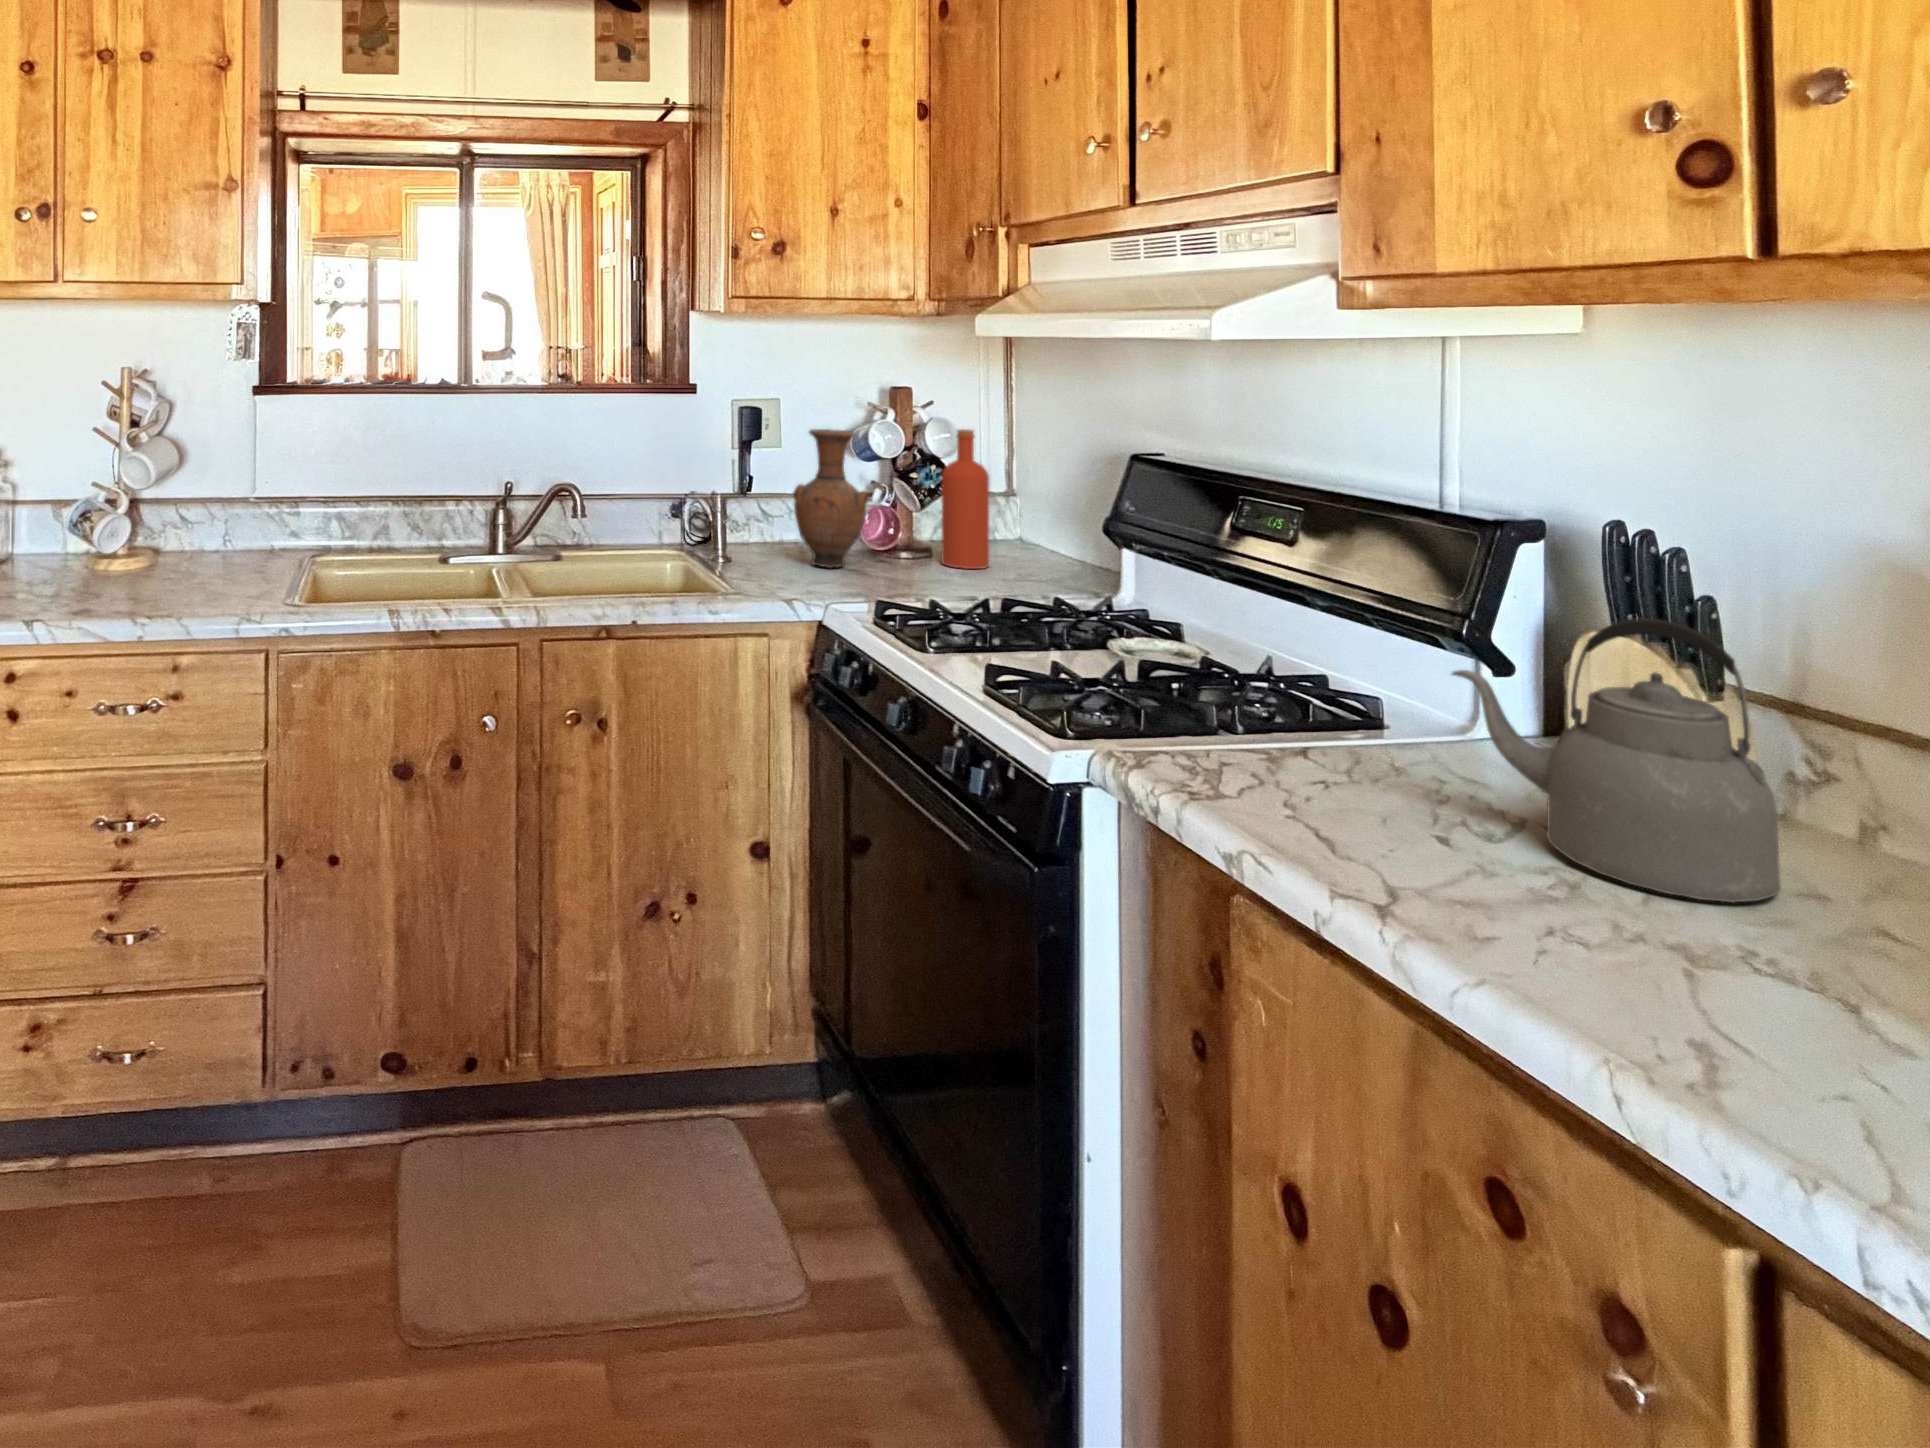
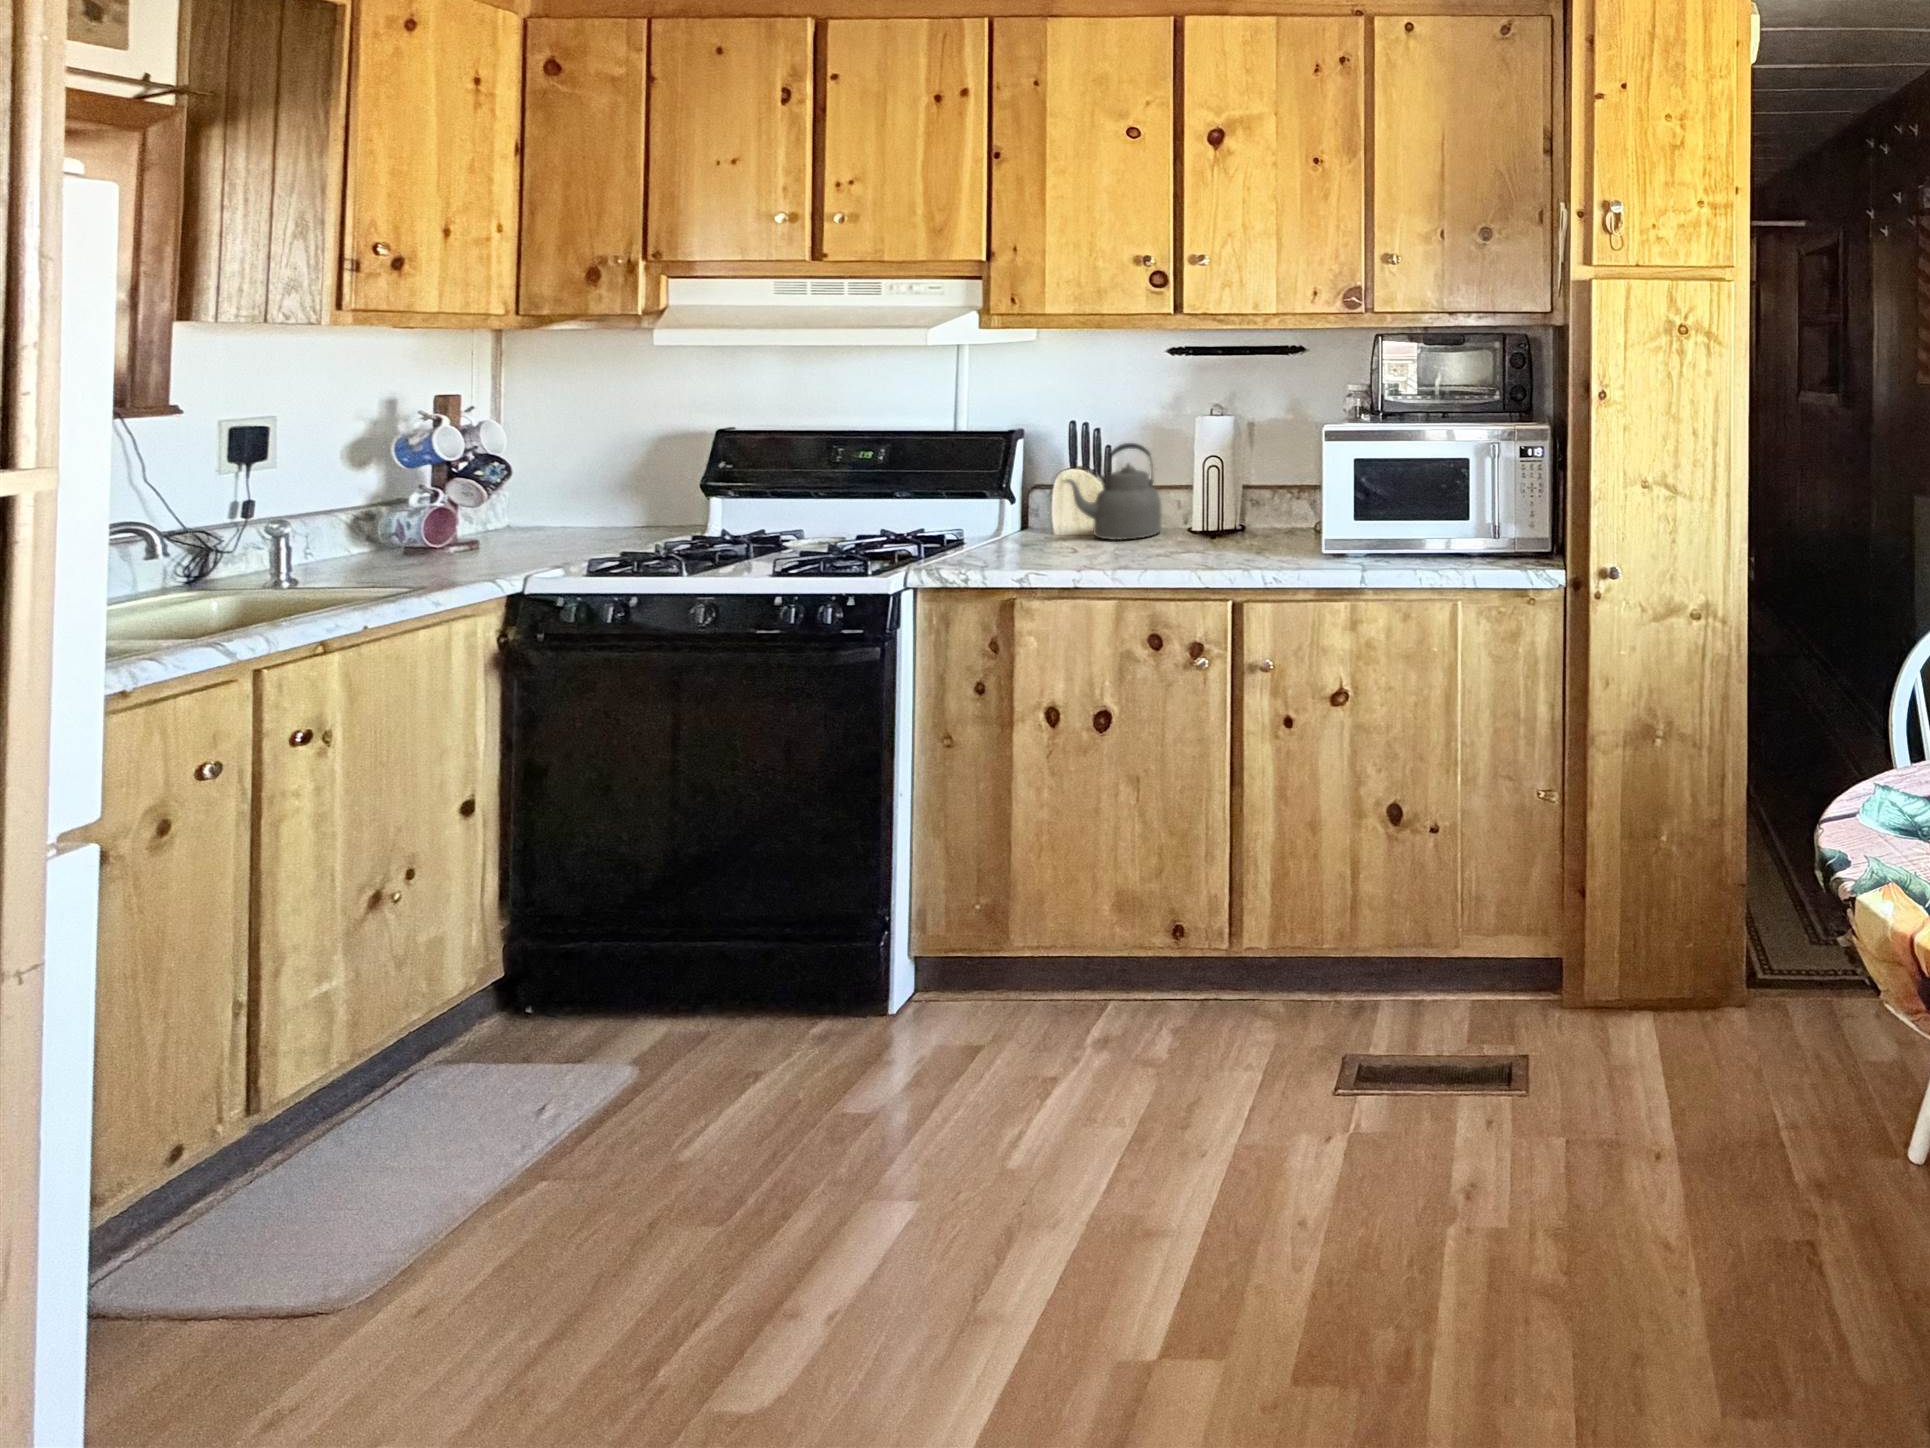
vase: present [793,429,868,568] -> none [368,433,467,565]
bottle: present [941,429,989,569] -> none [510,420,563,539]

